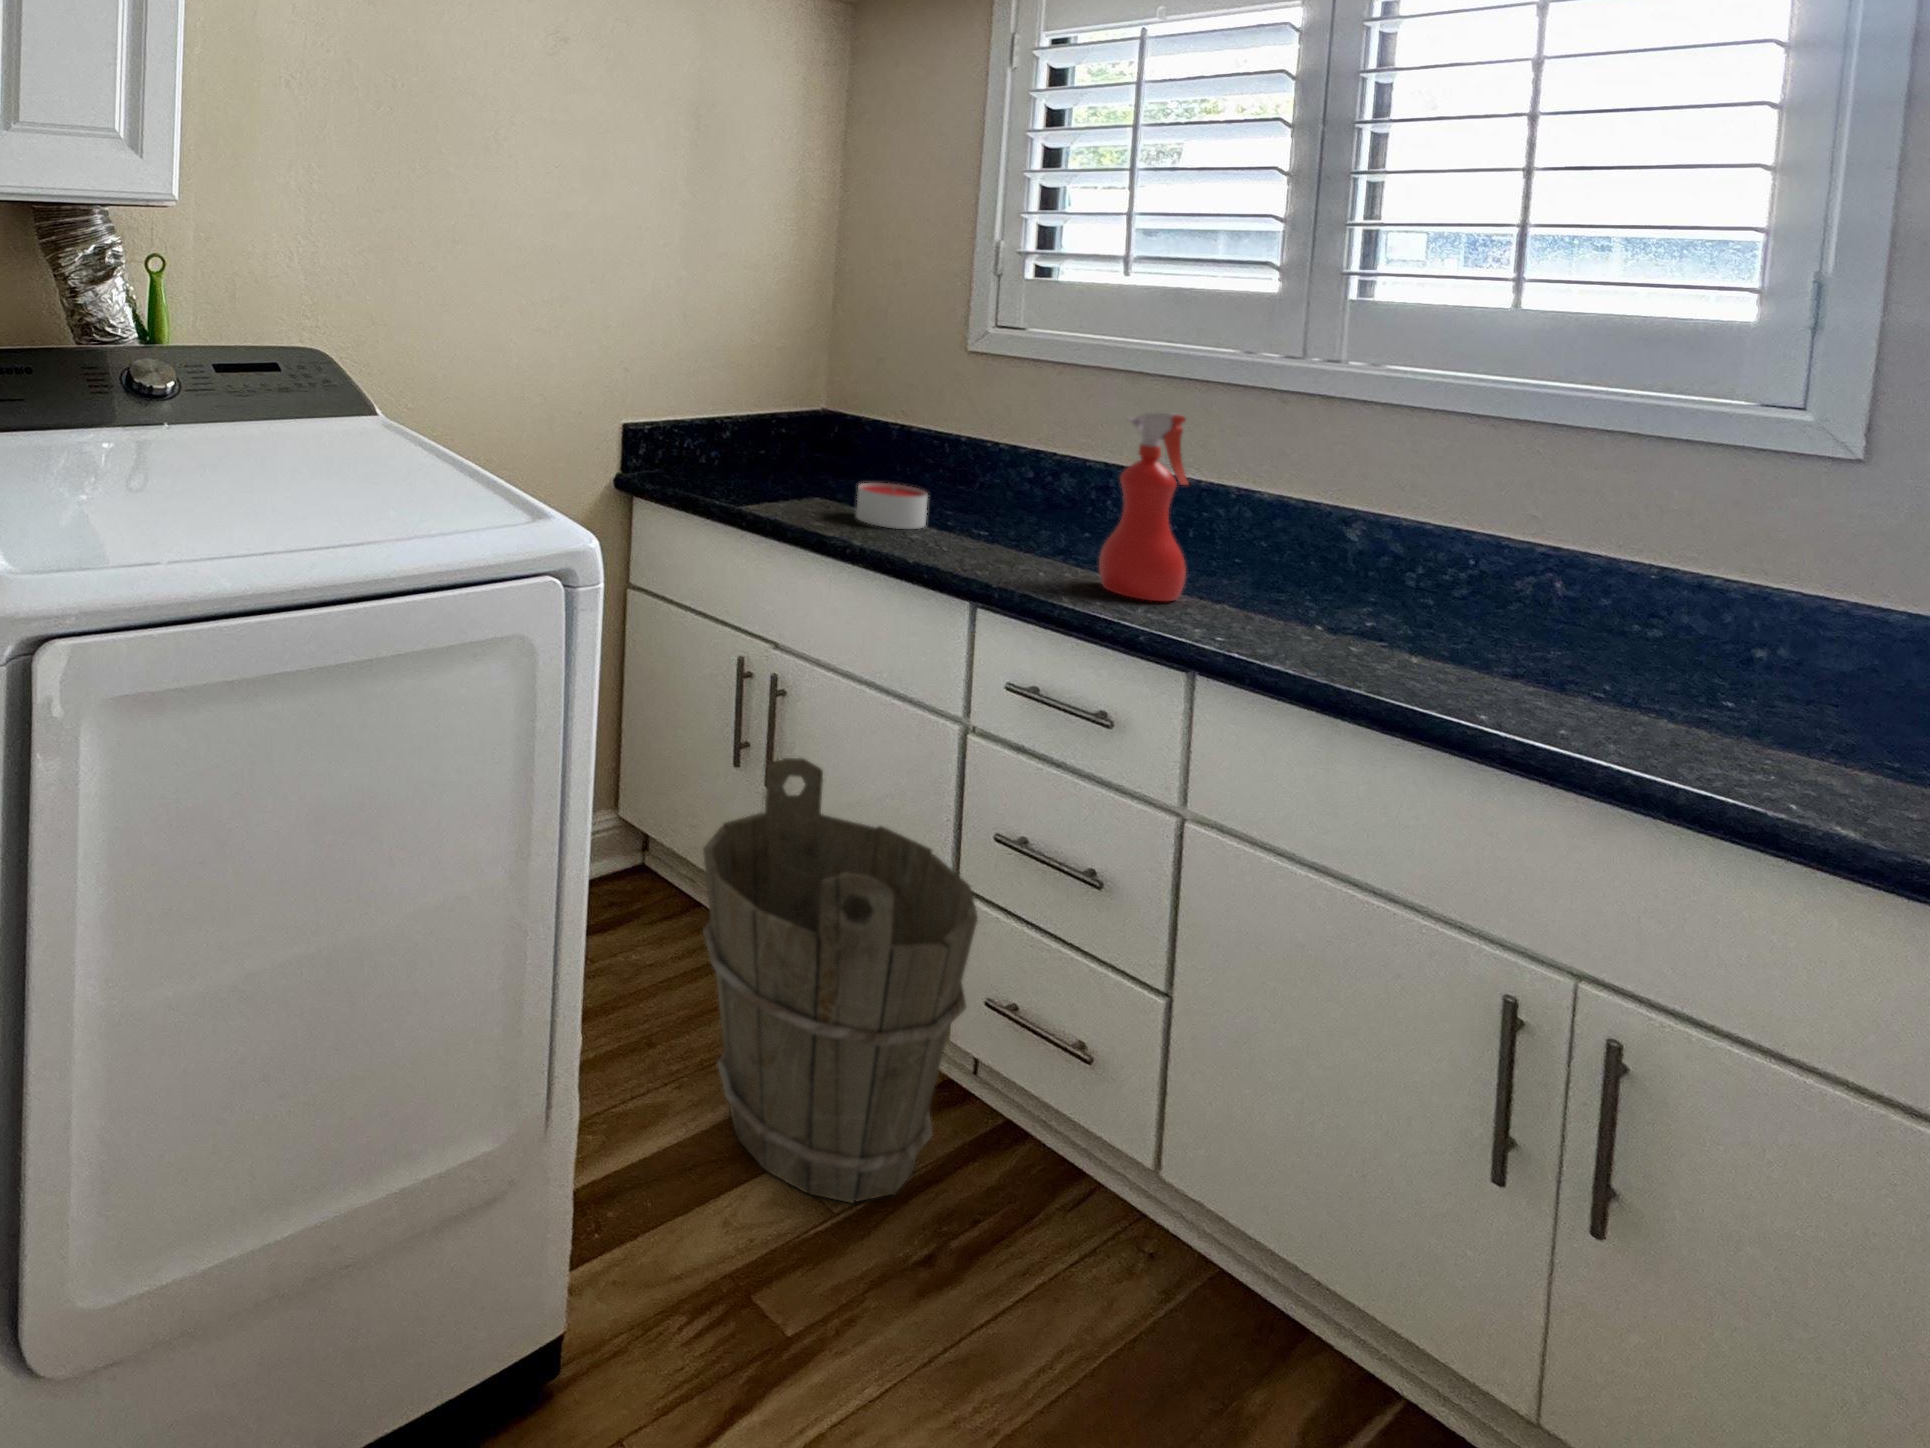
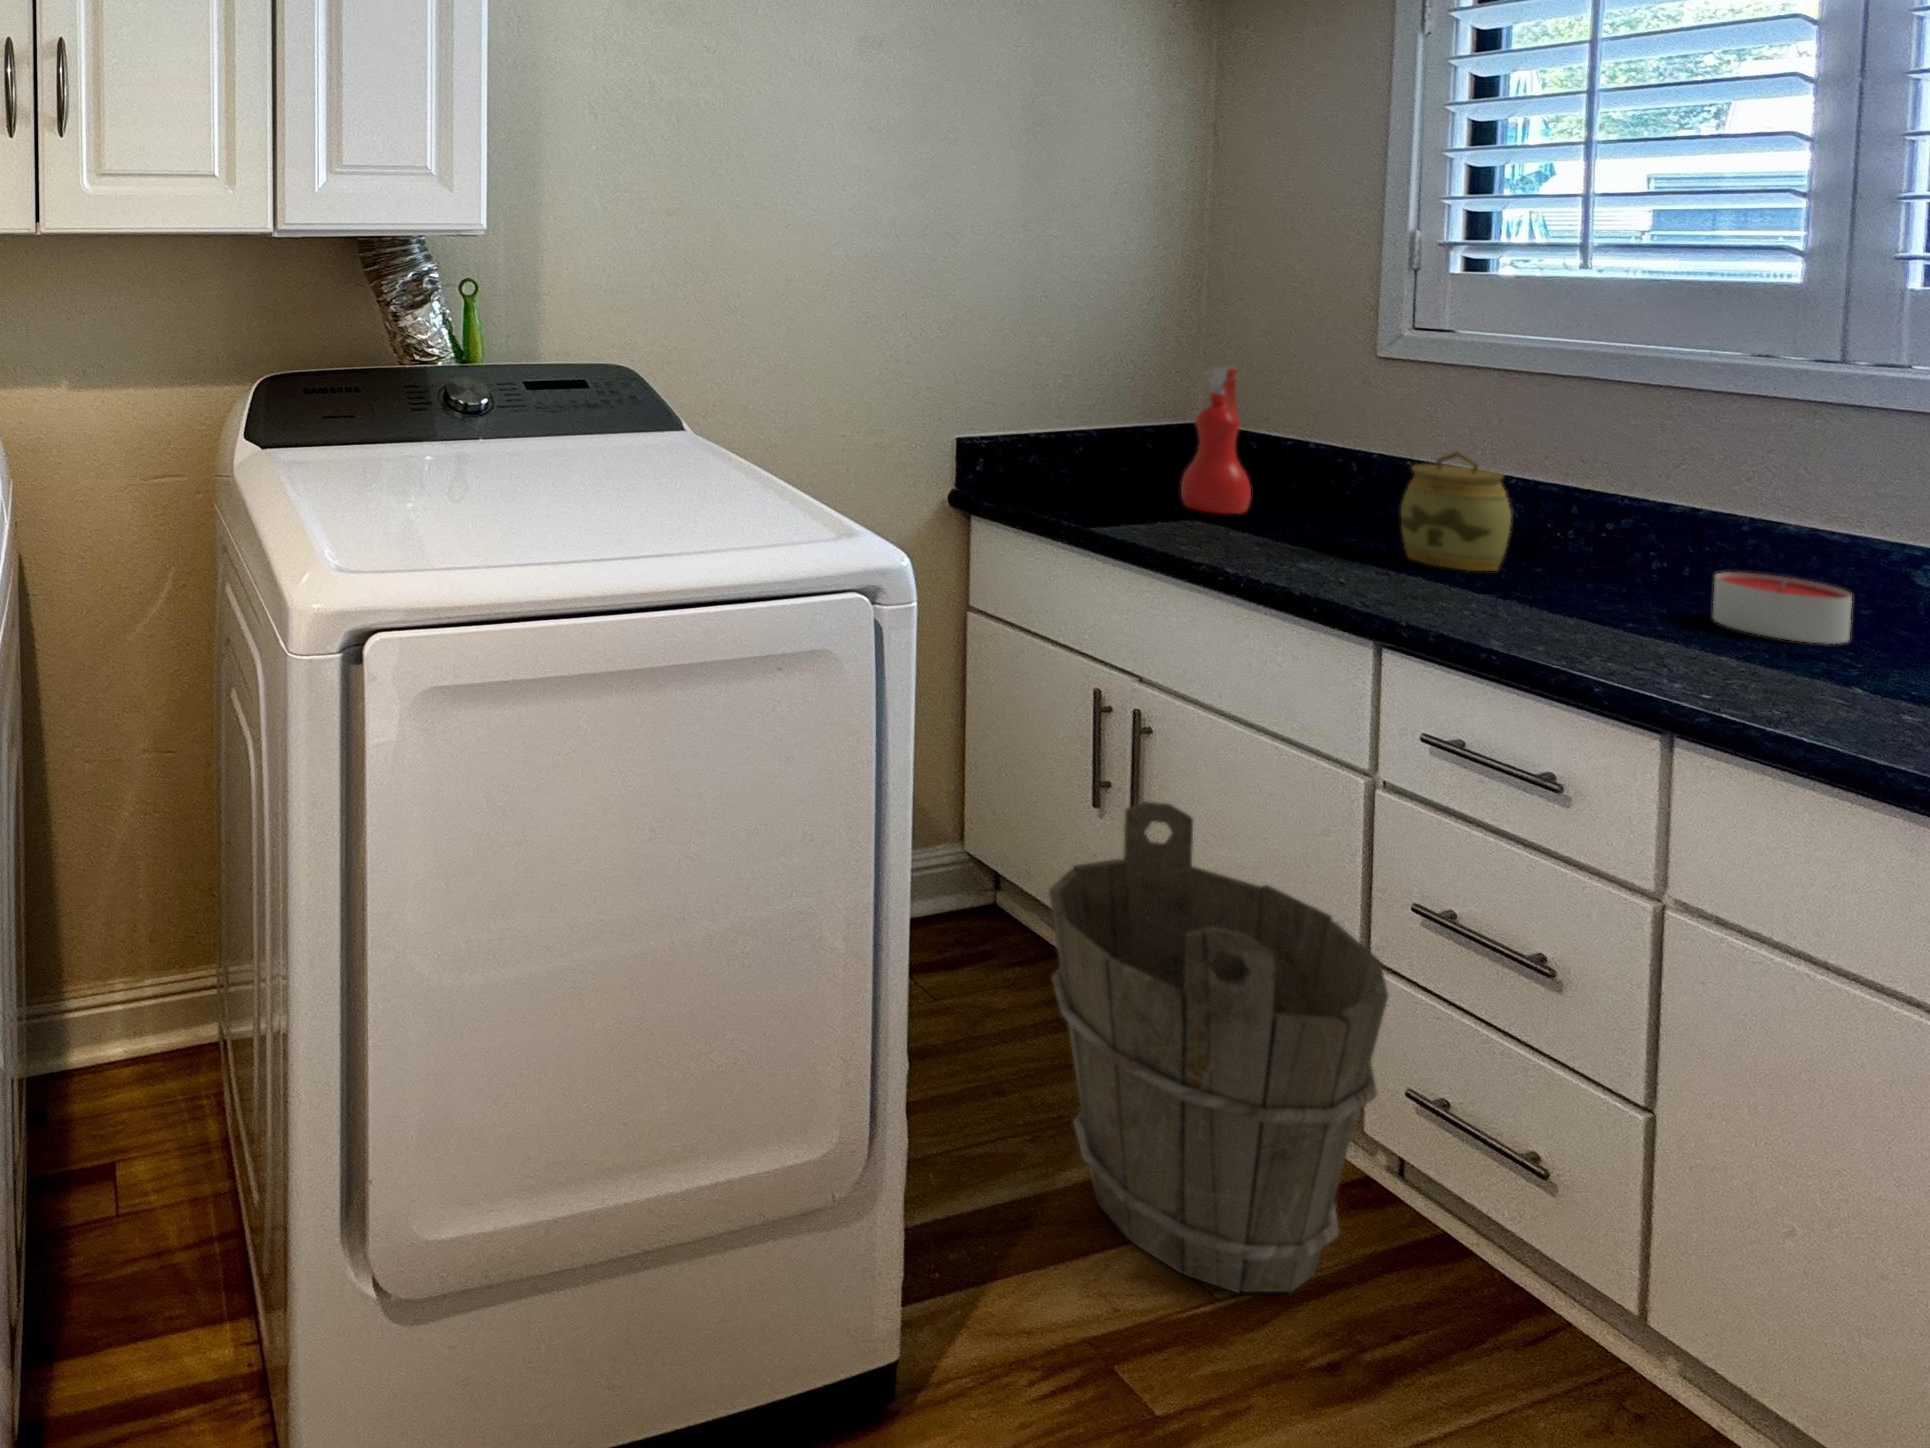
spray bottle: present [1099,413,1188,601] -> present [1181,367,1251,514]
jar: none [988,433,1069,537] -> present [1401,452,1511,571]
candle: present [856,483,928,529] -> present [1713,572,1852,644]

